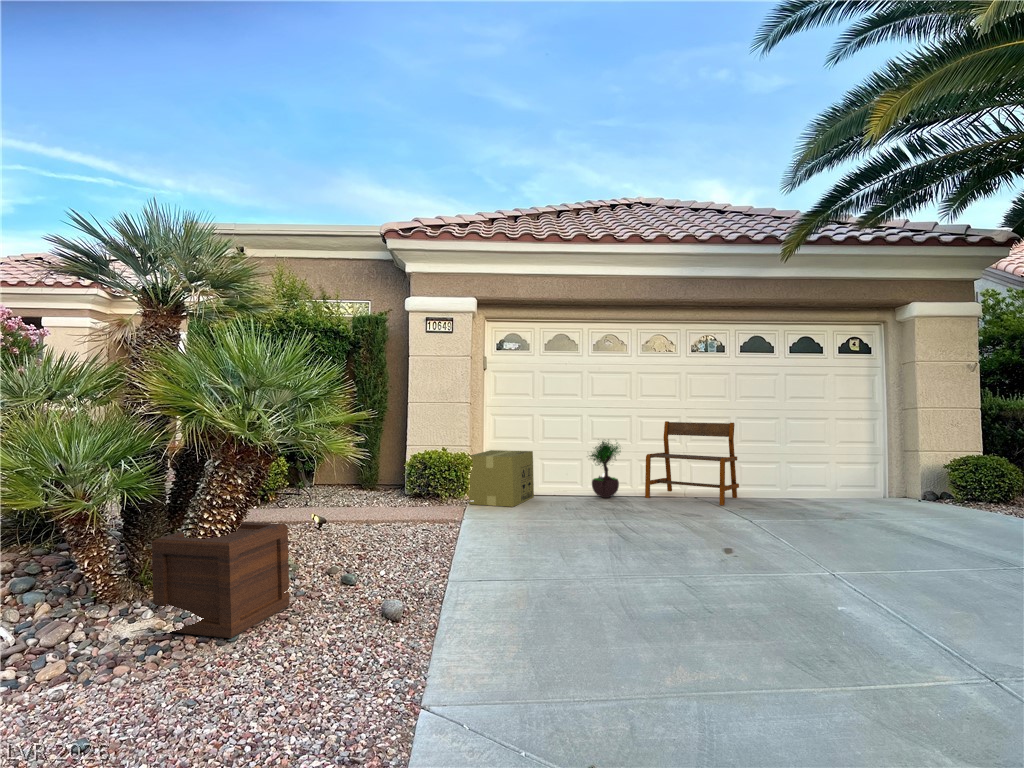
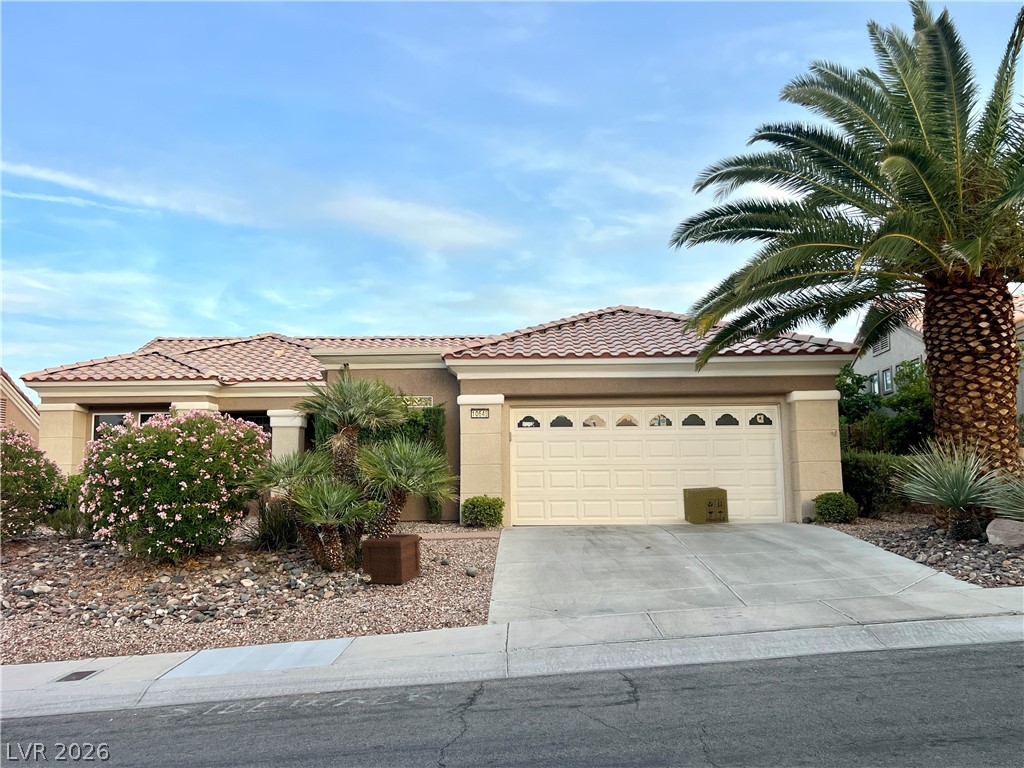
bench: present [645,421,739,505] -> none [618,474,678,528]
potted tree: present [589,441,620,498] -> none [578,484,602,525]
cardboard box: present [469,450,534,507] -> present [683,487,729,524]

